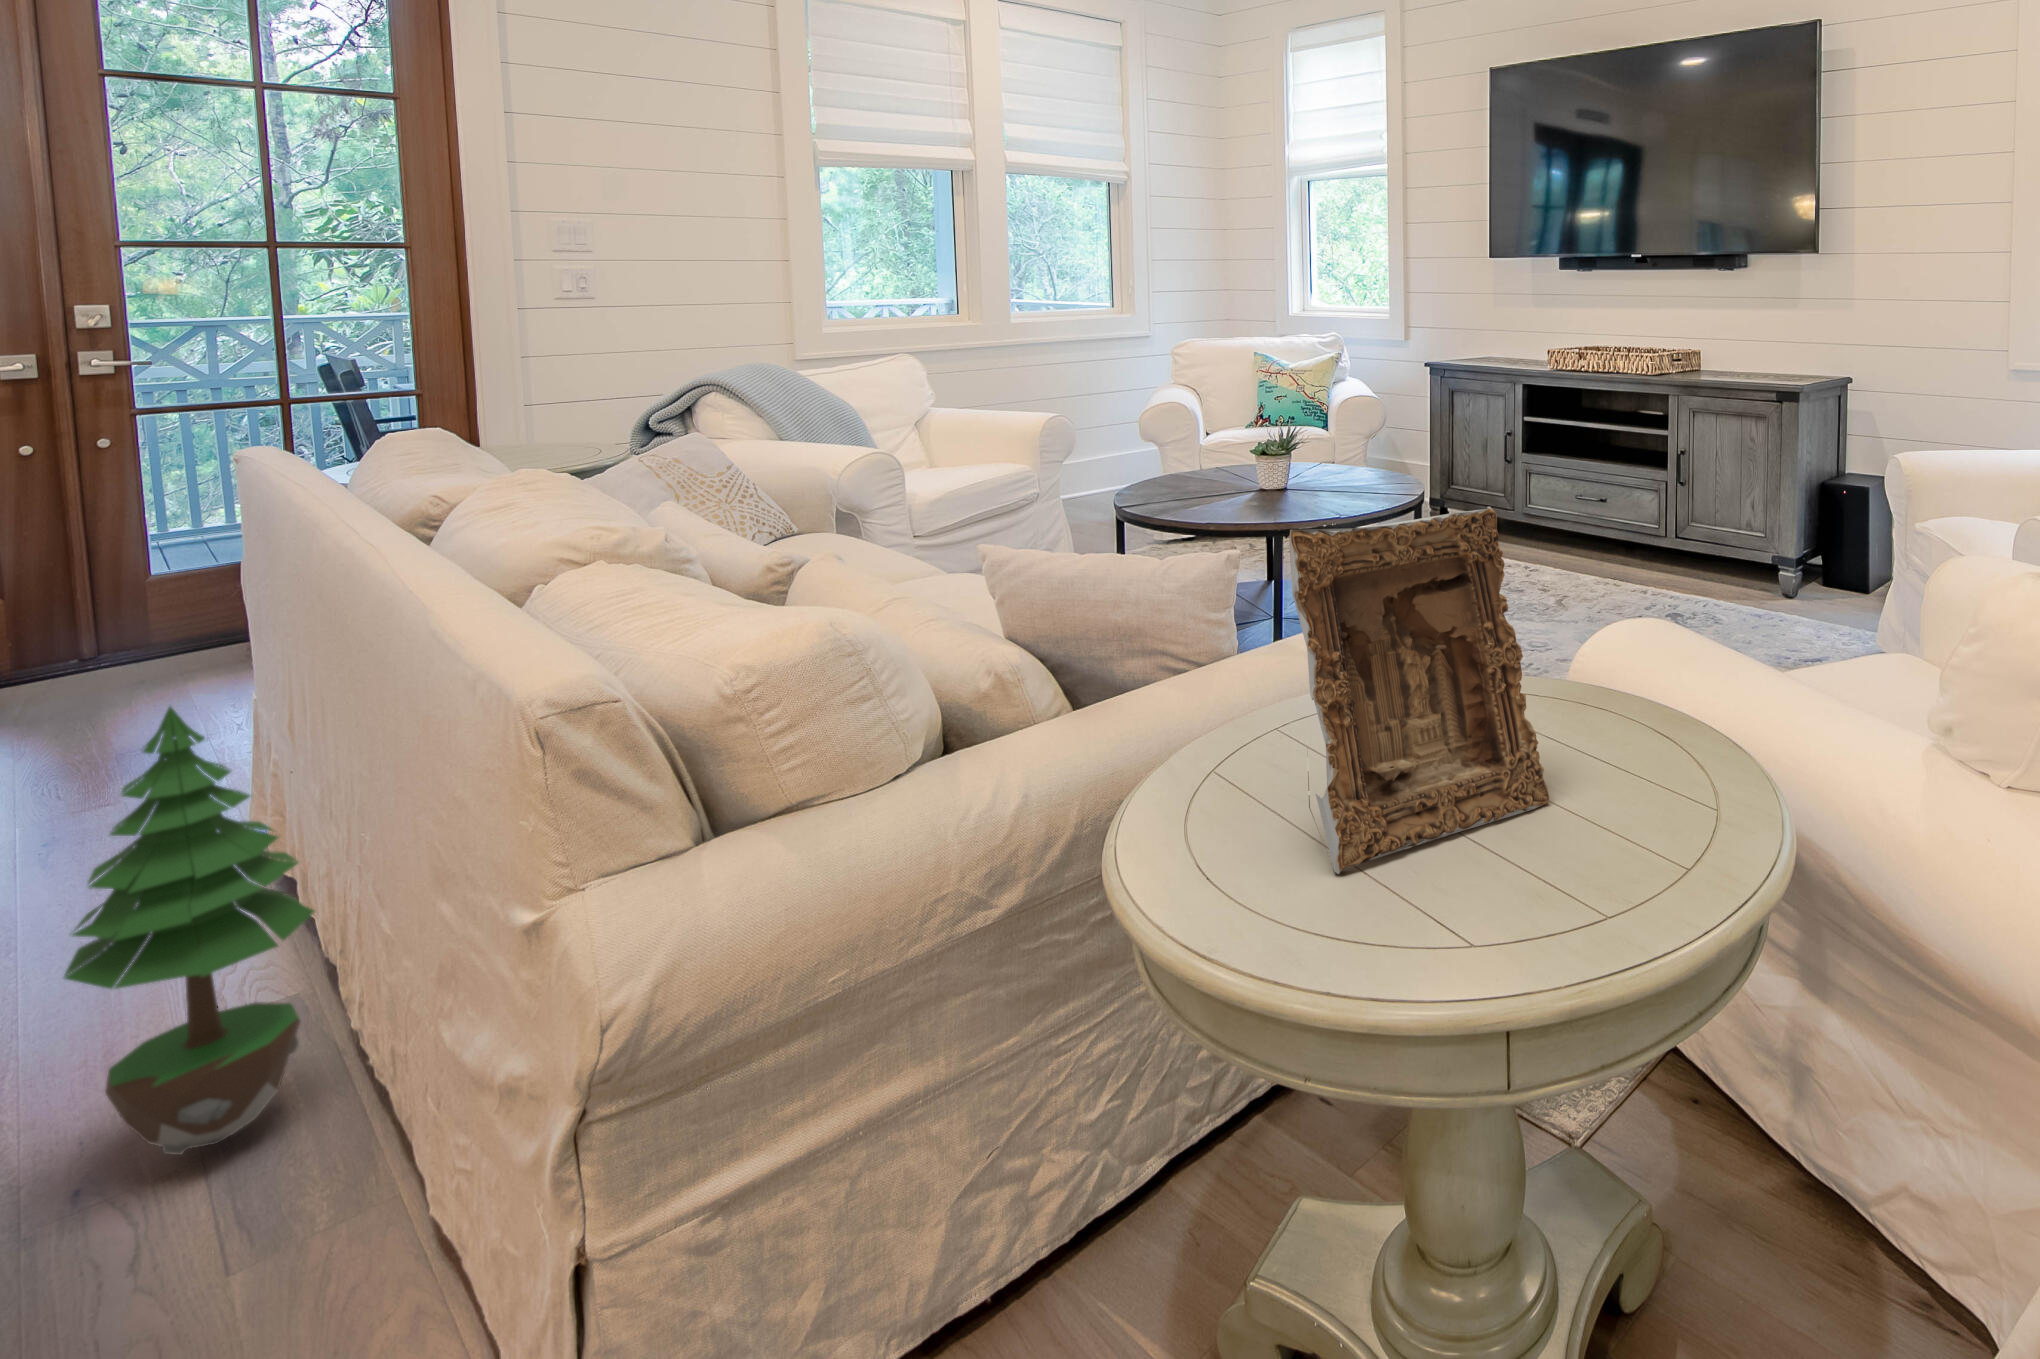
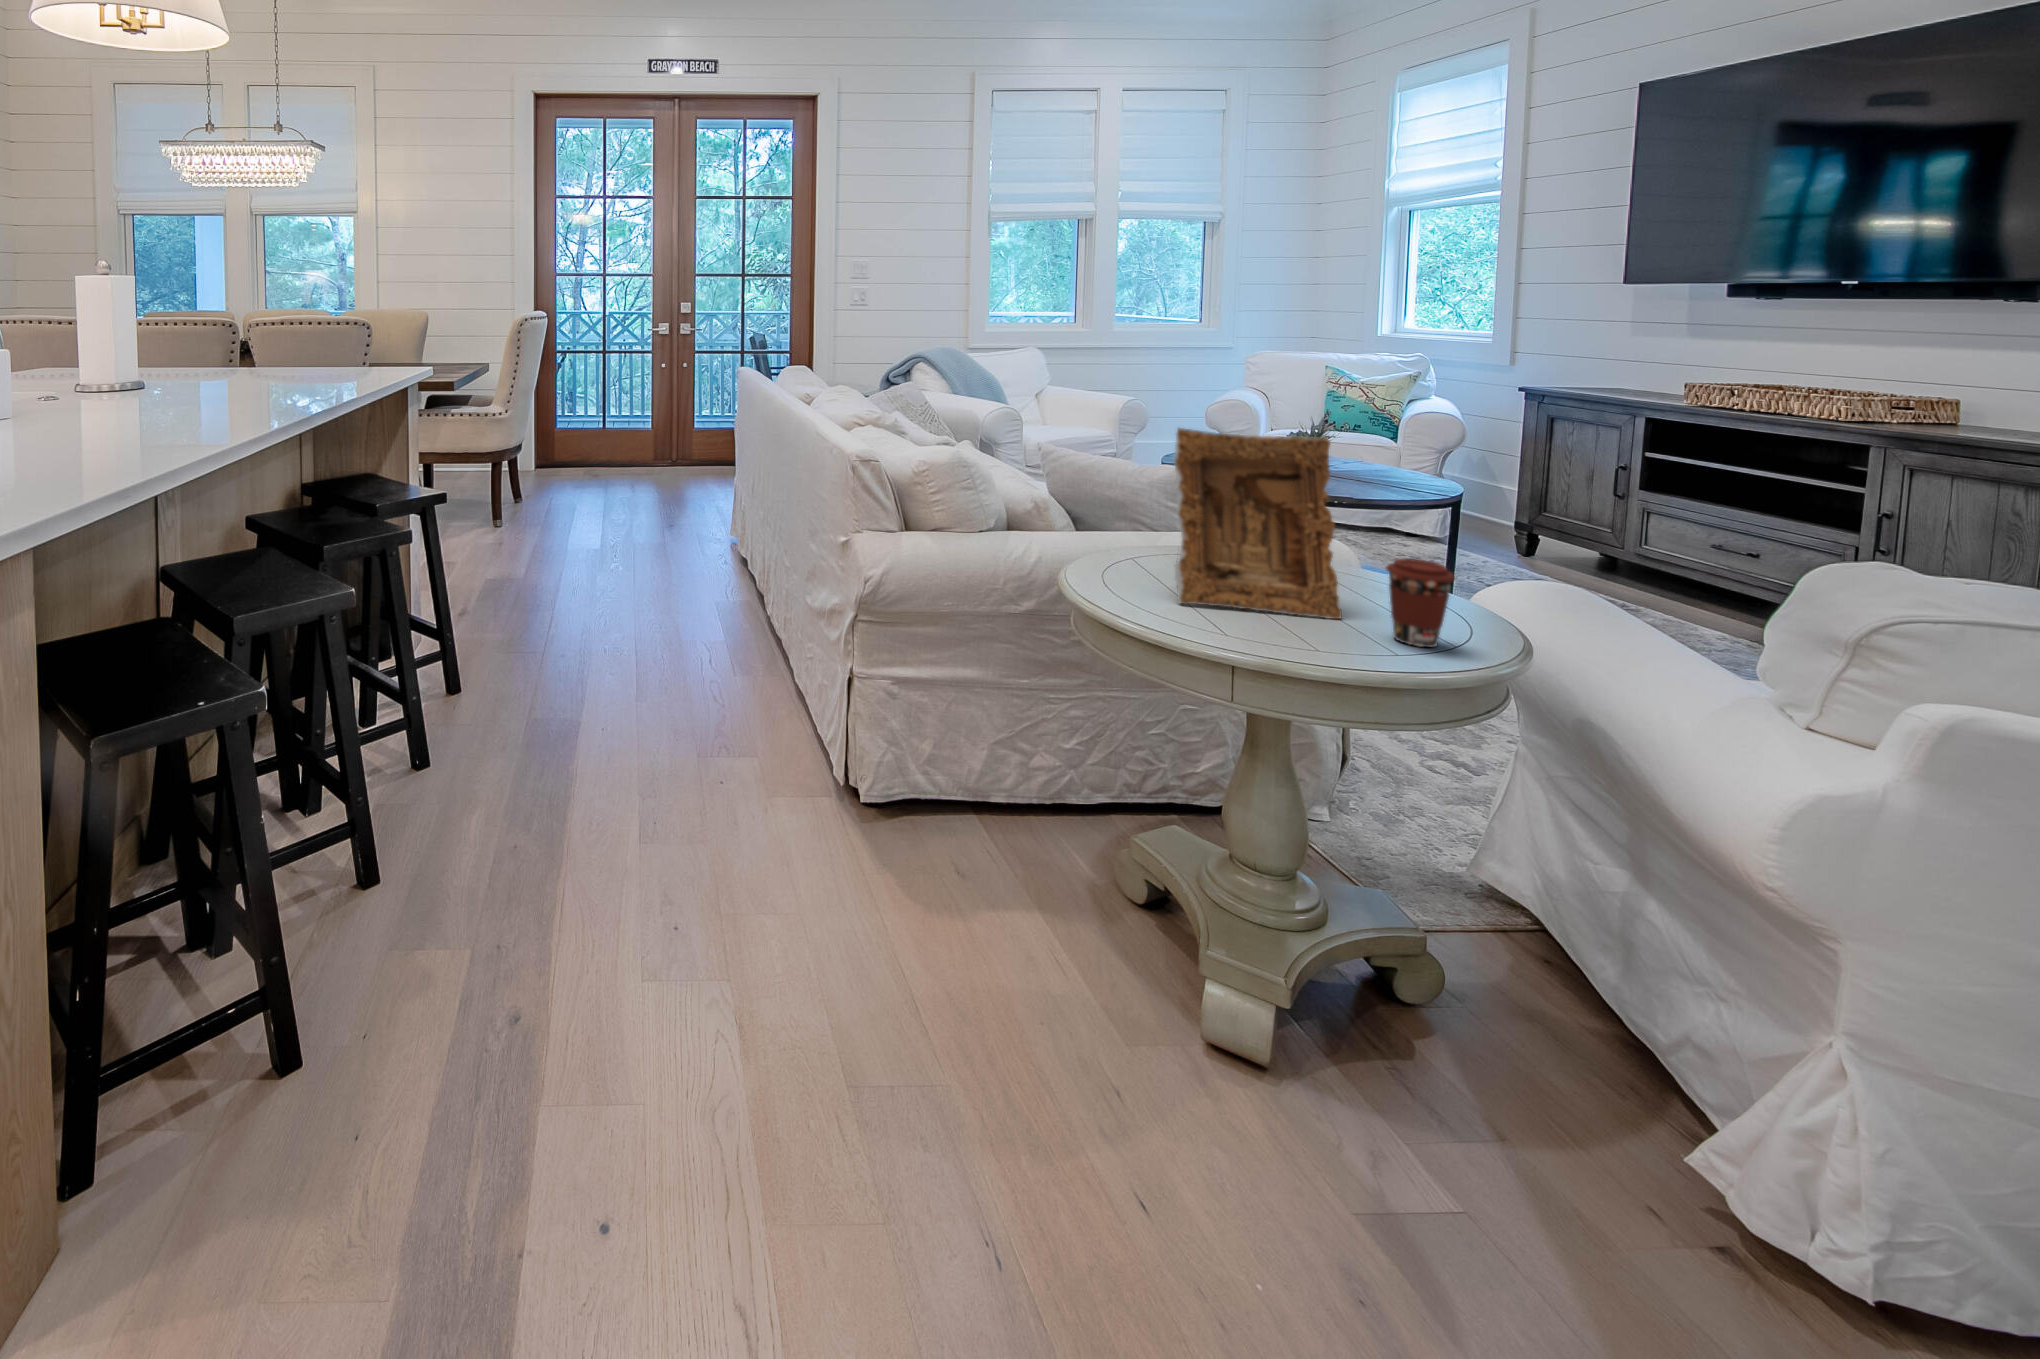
coffee cup: none [1616,686,1702,830] -> present [1386,559,1455,647]
potted tree: present [64,707,314,1155] -> none [697,457,762,636]

